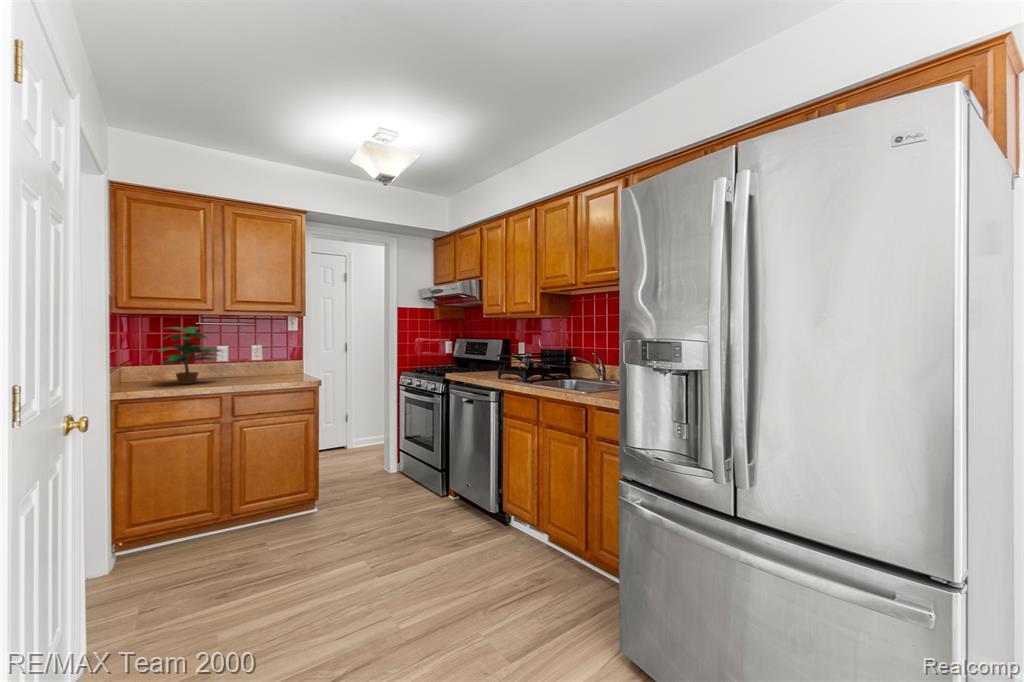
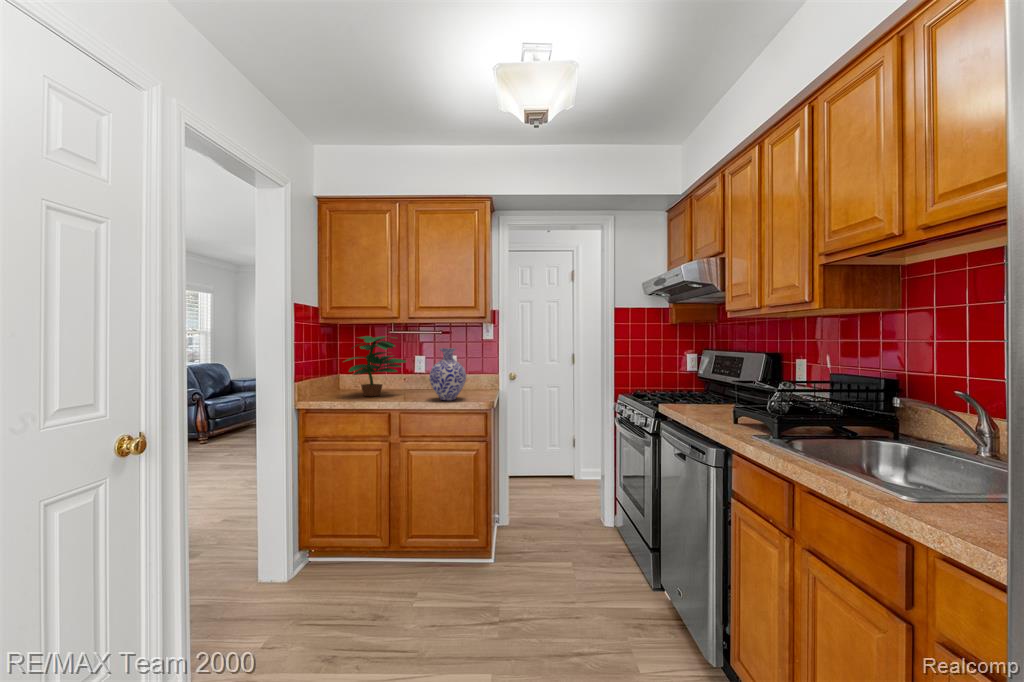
vase: none [256,338,291,382] -> present [429,348,466,400]

